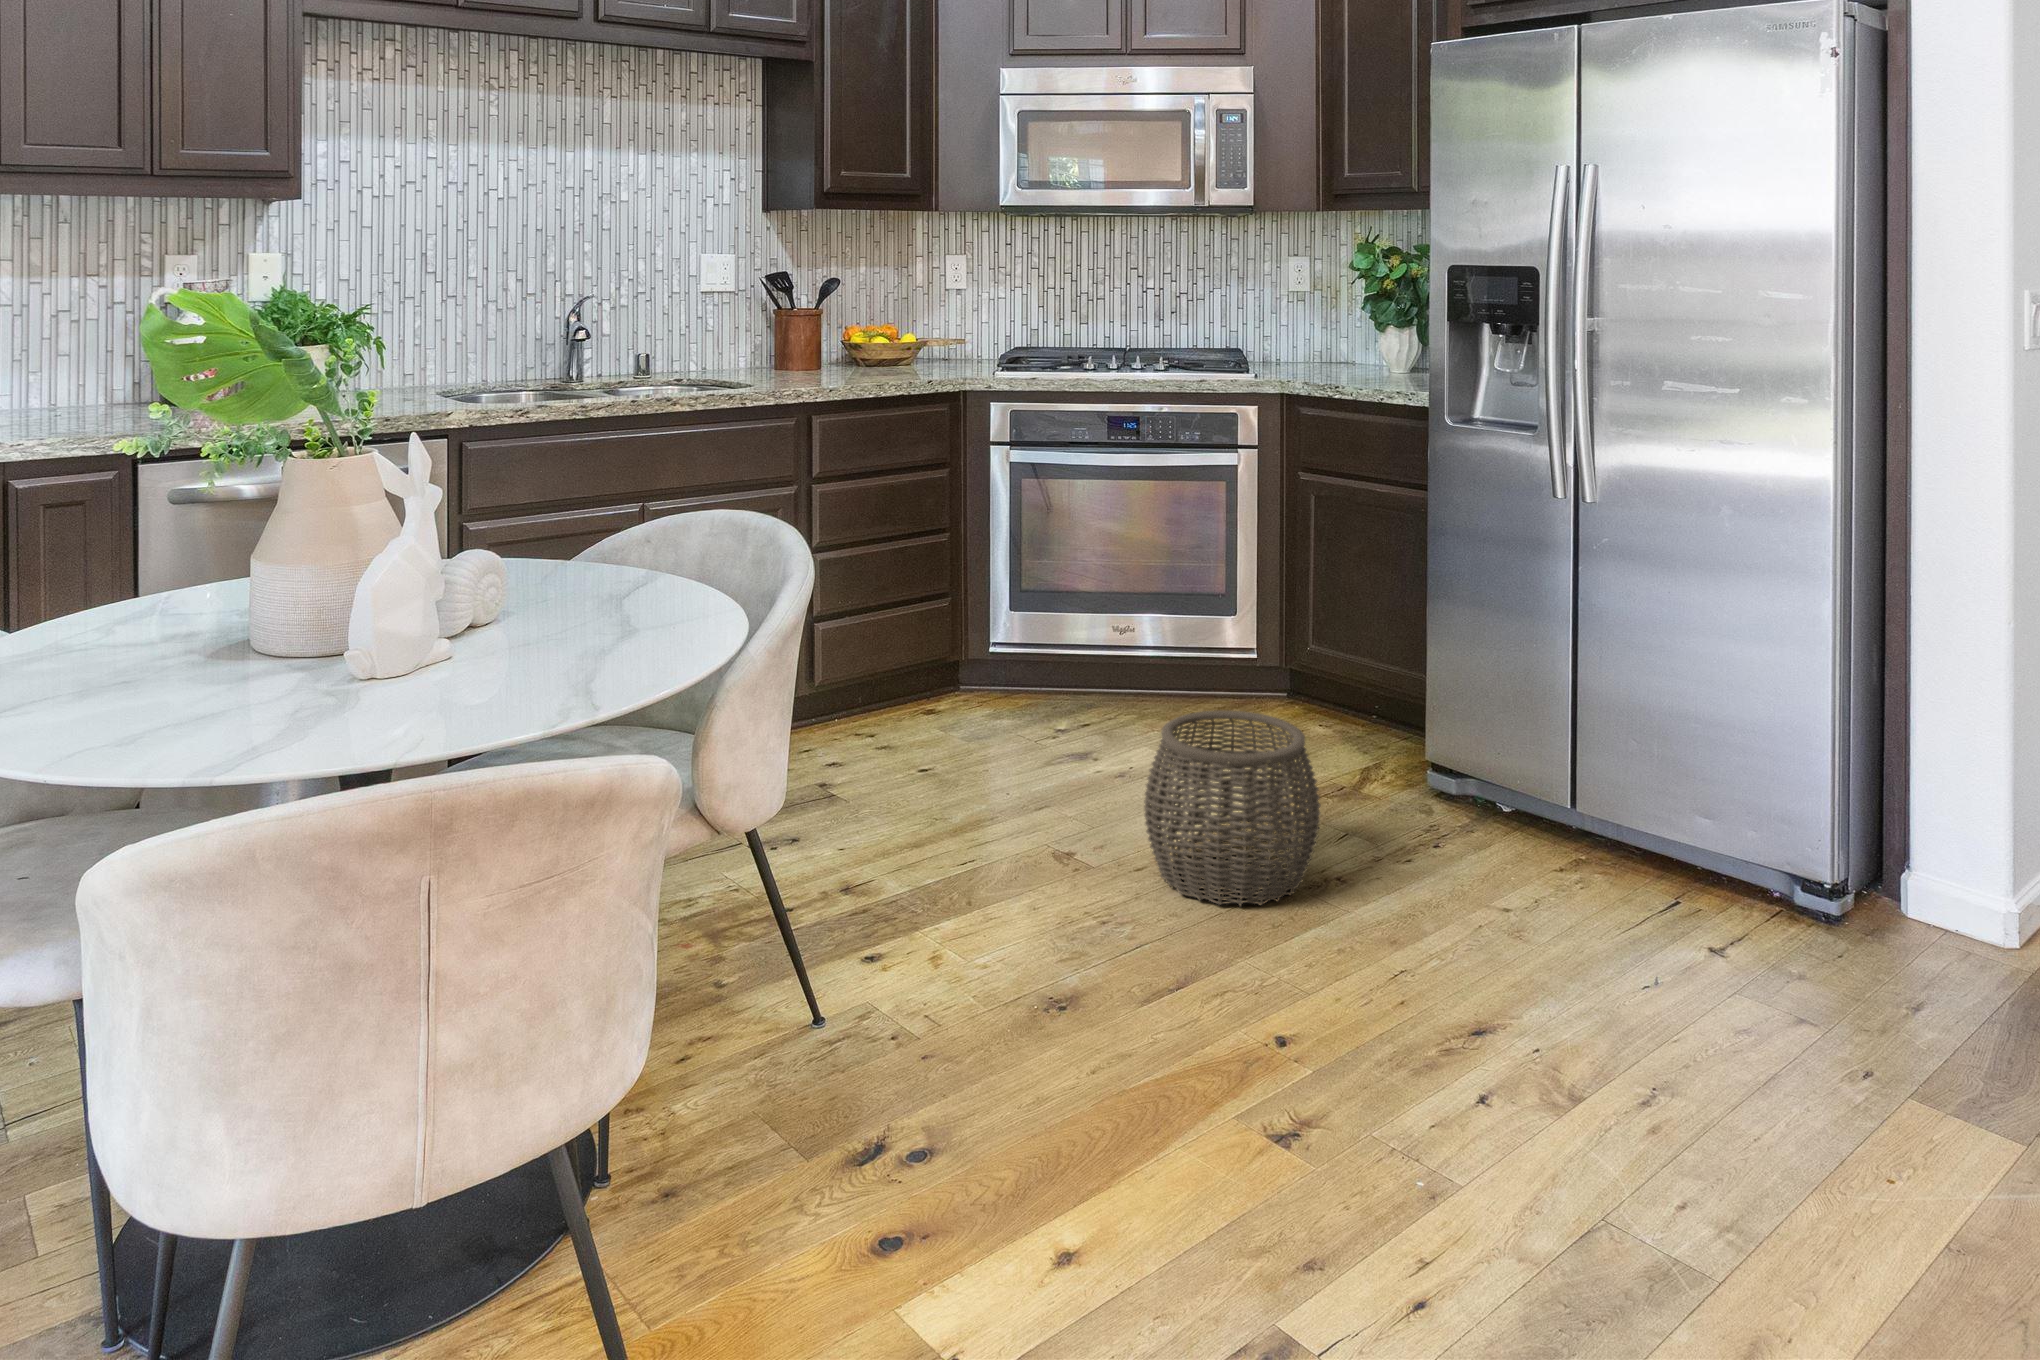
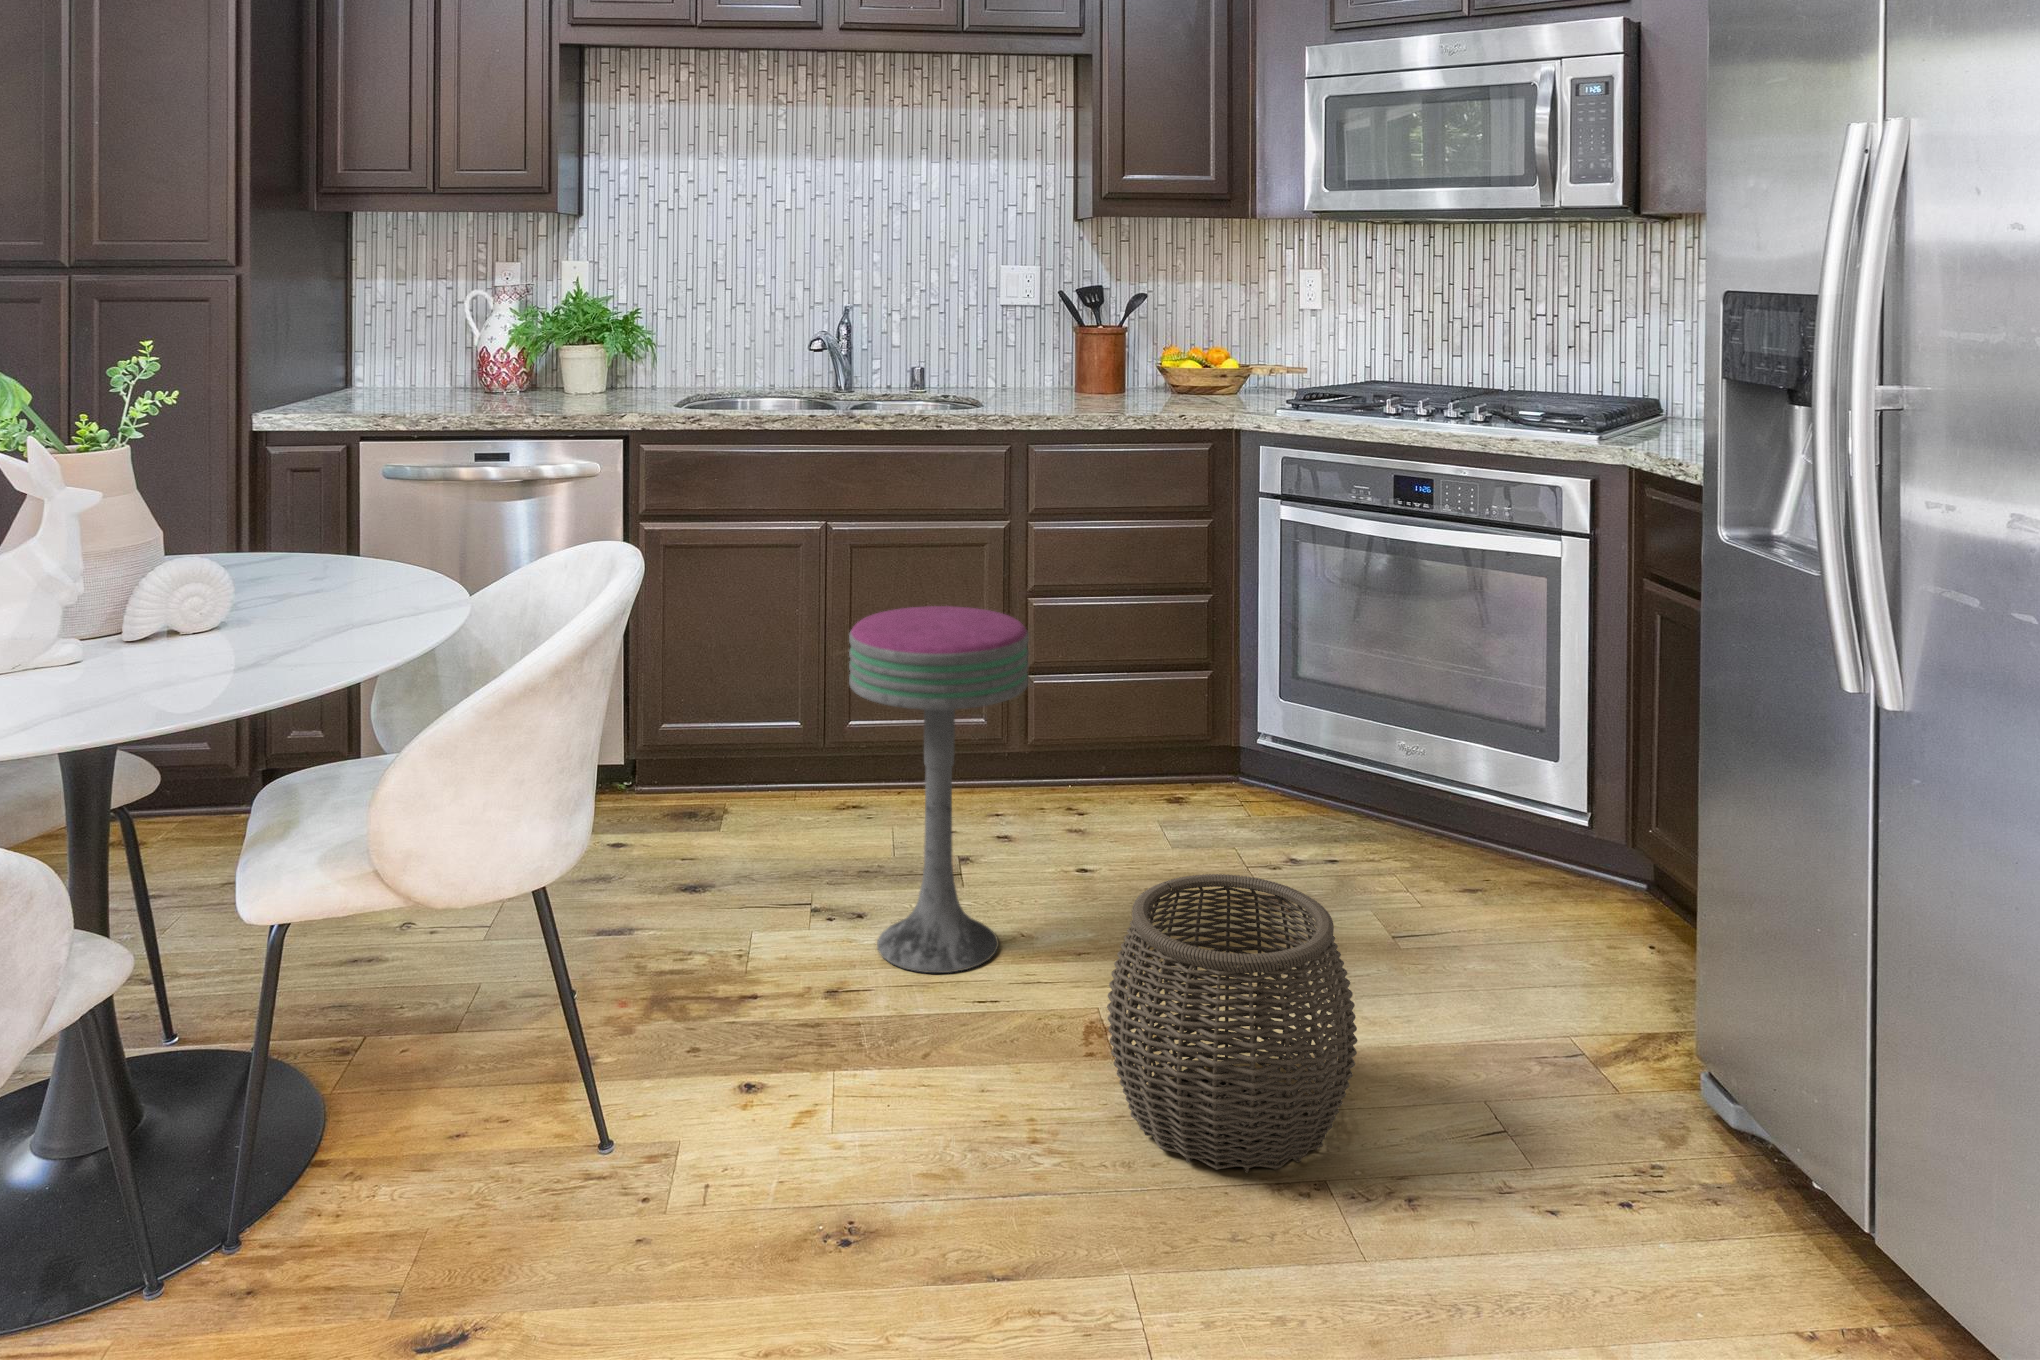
bar stool: none [830,553,983,858] -> present [849,606,1029,973]

